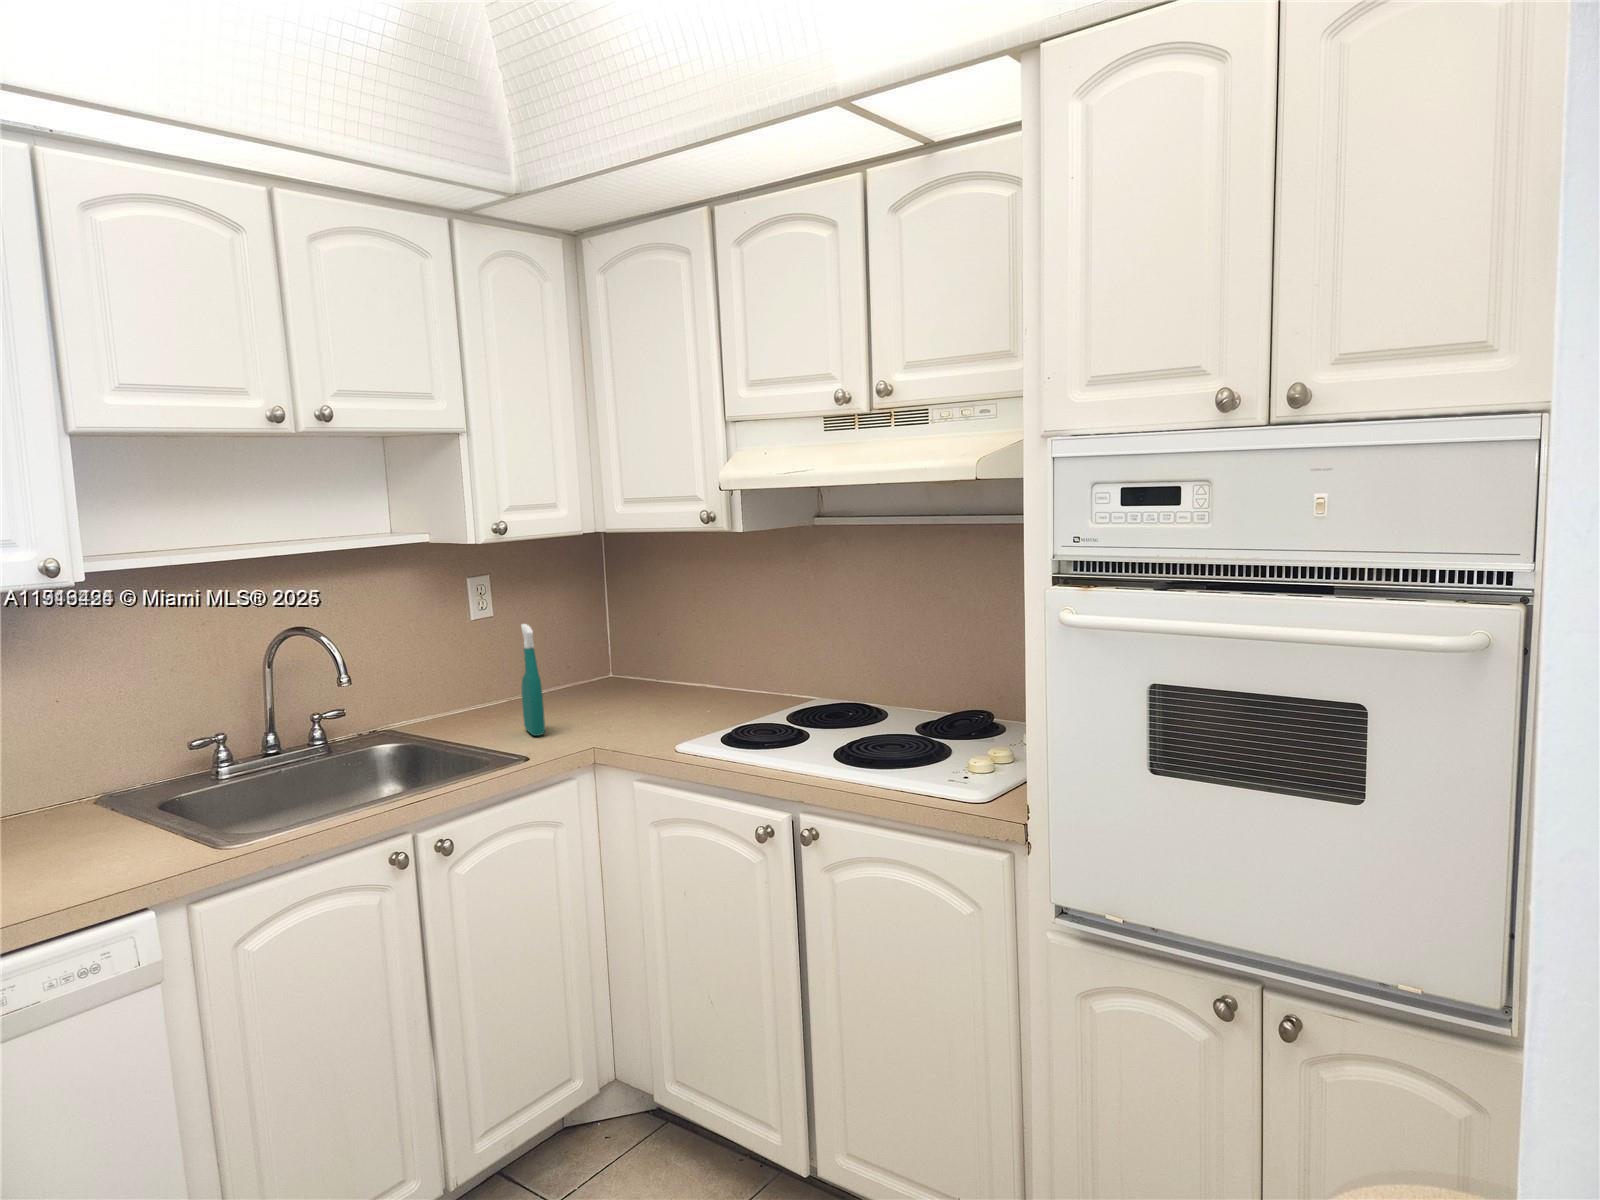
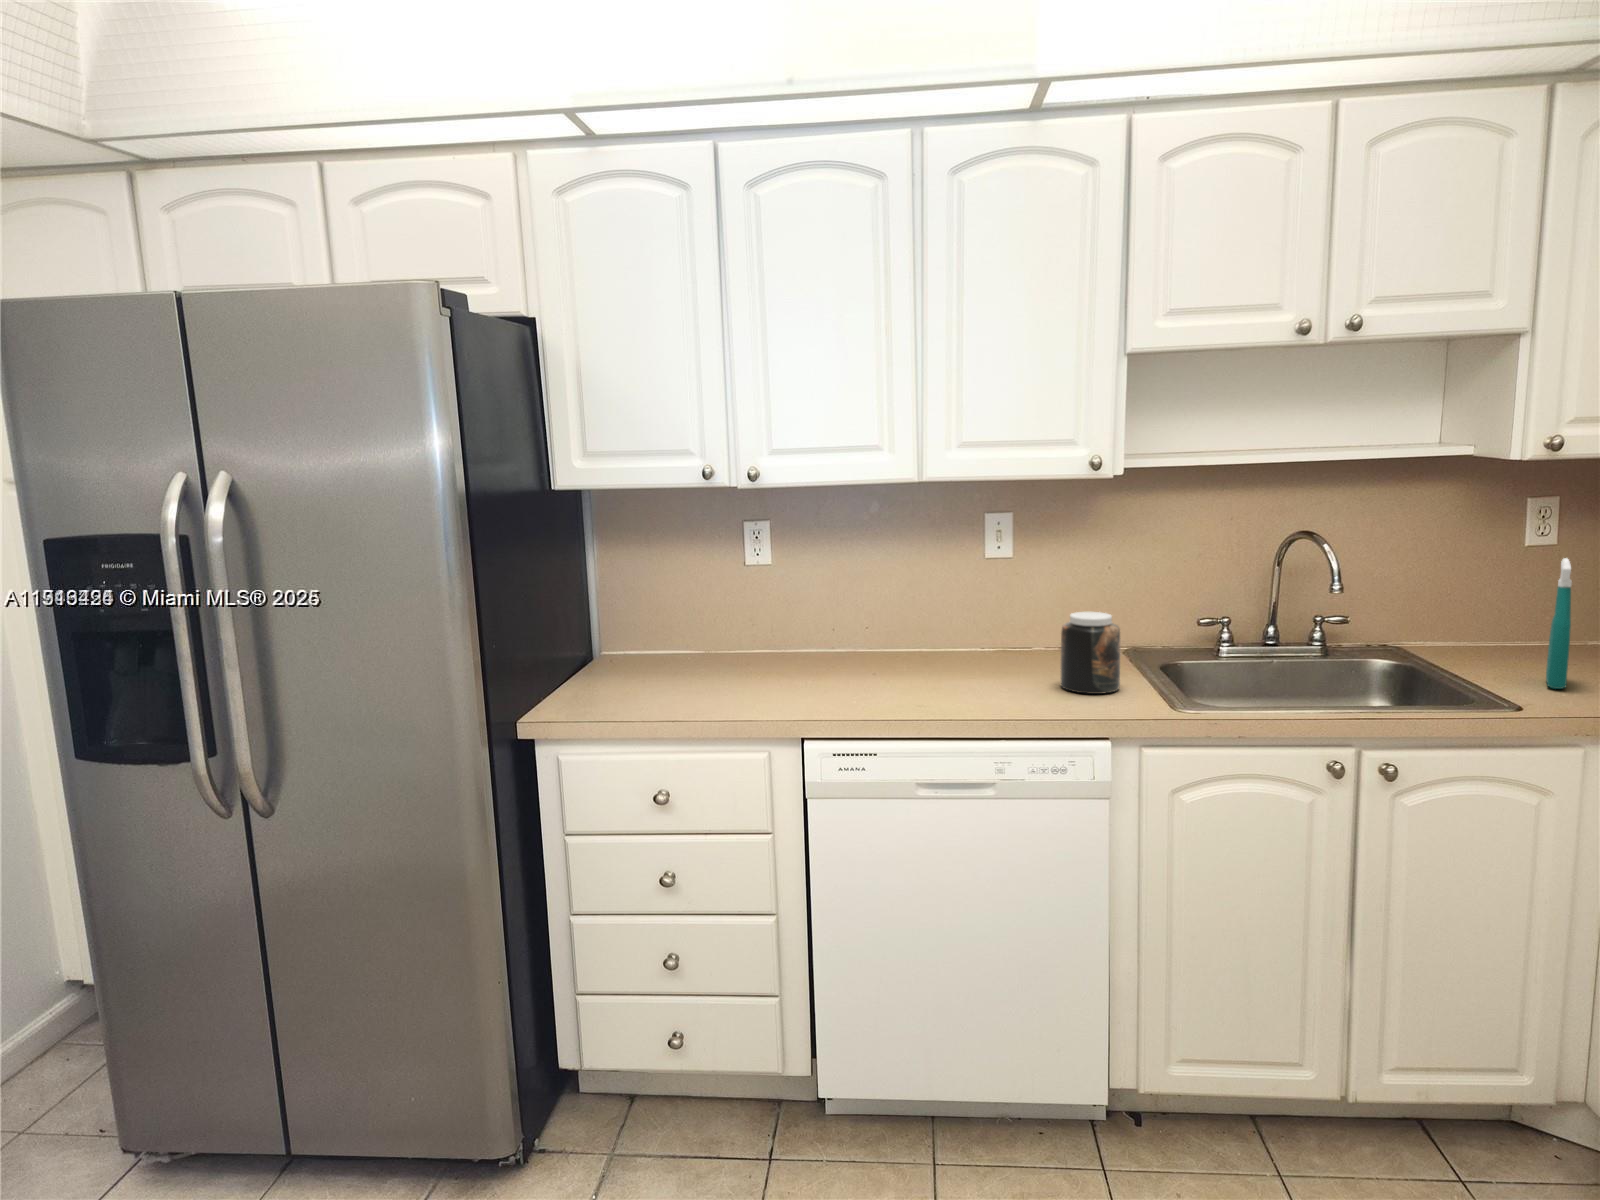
jar: none [36,757,132,866] -> present [1061,612,1120,694]

